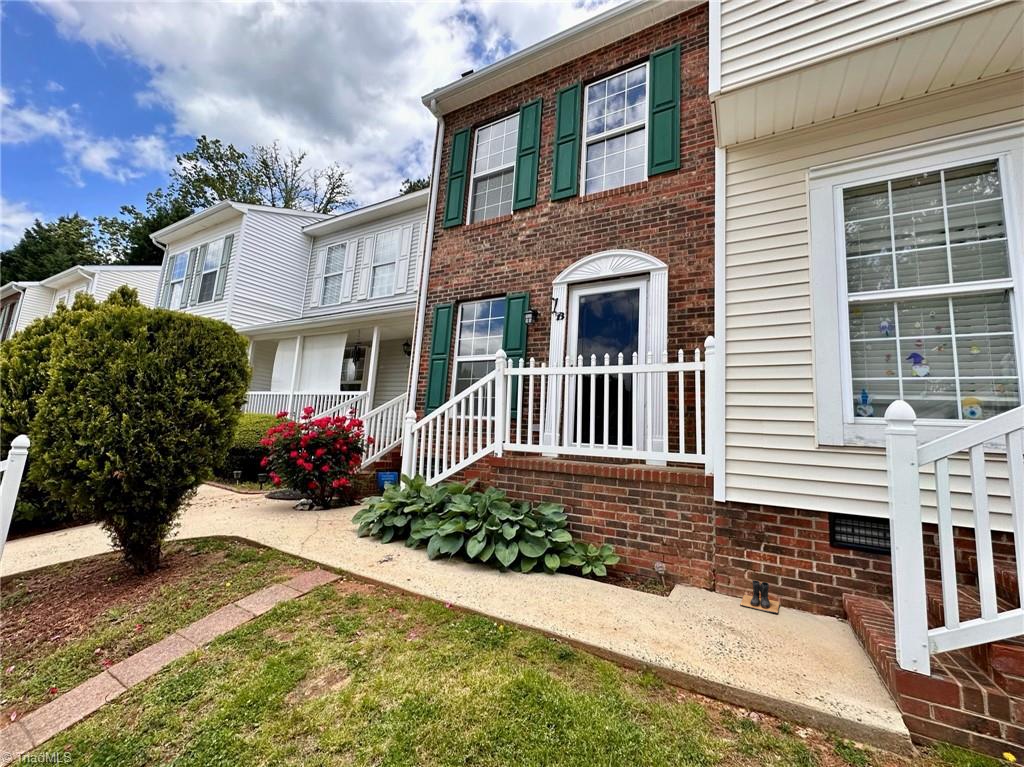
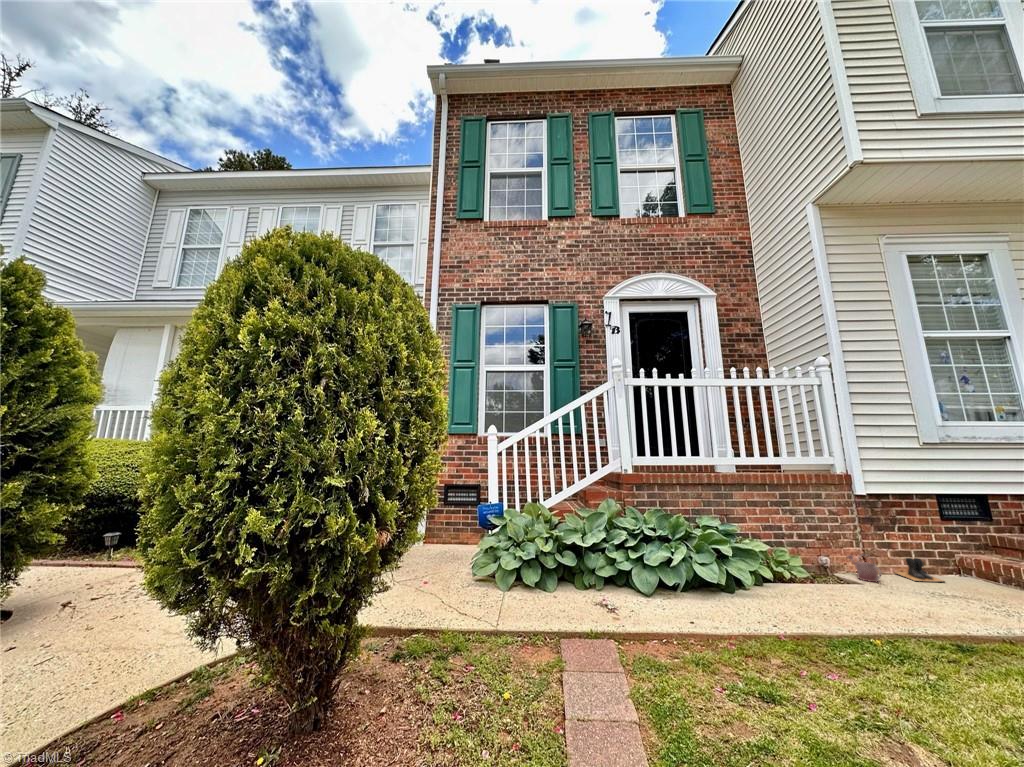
watering can: none [677,564,699,597] -> present [847,555,882,582]

